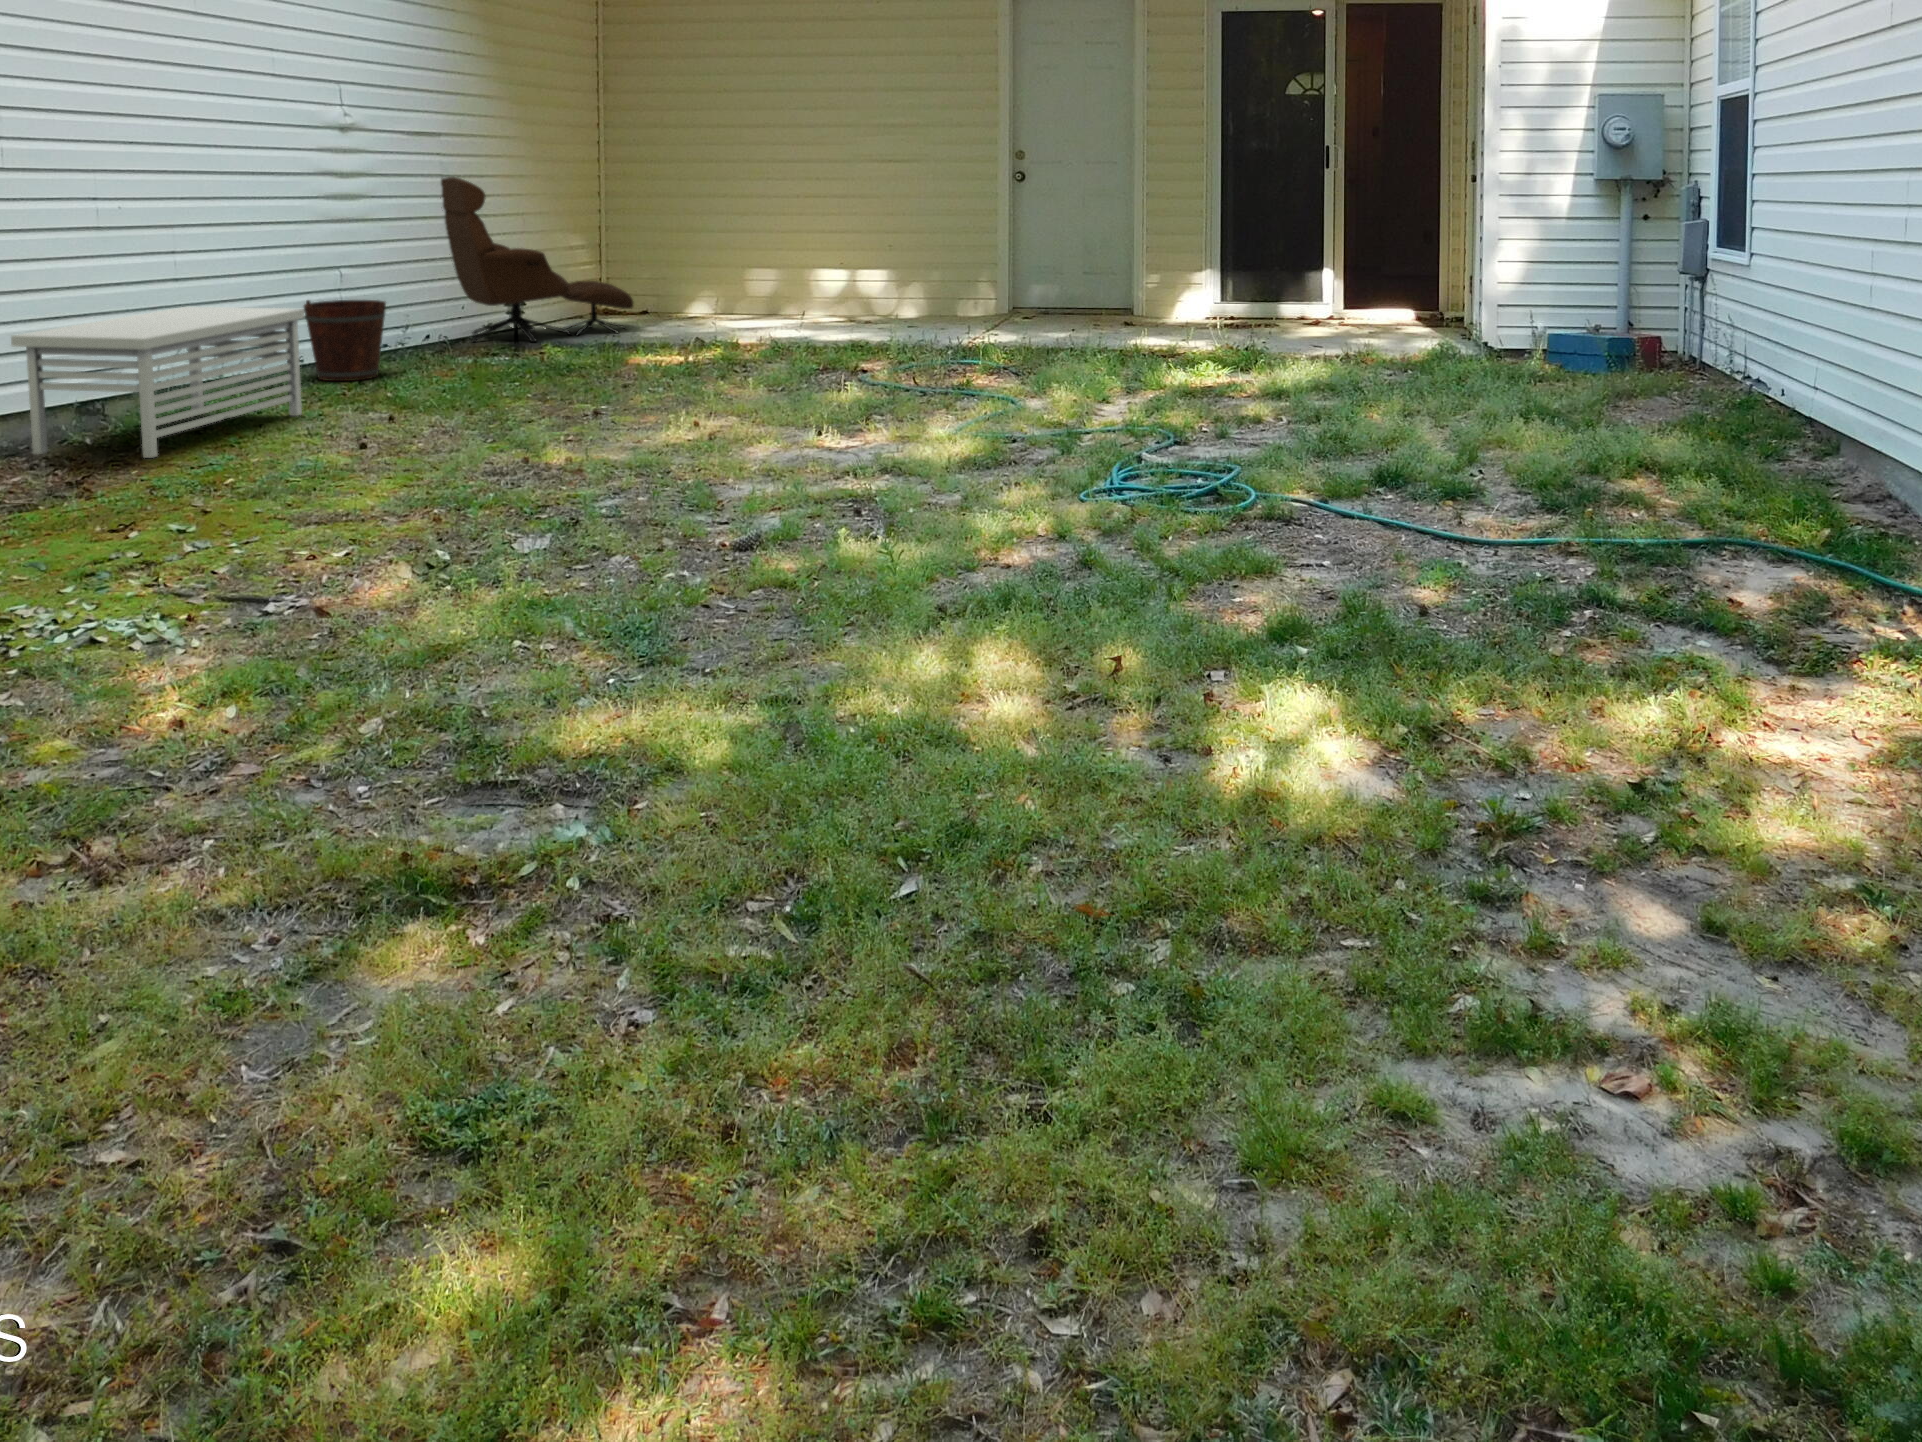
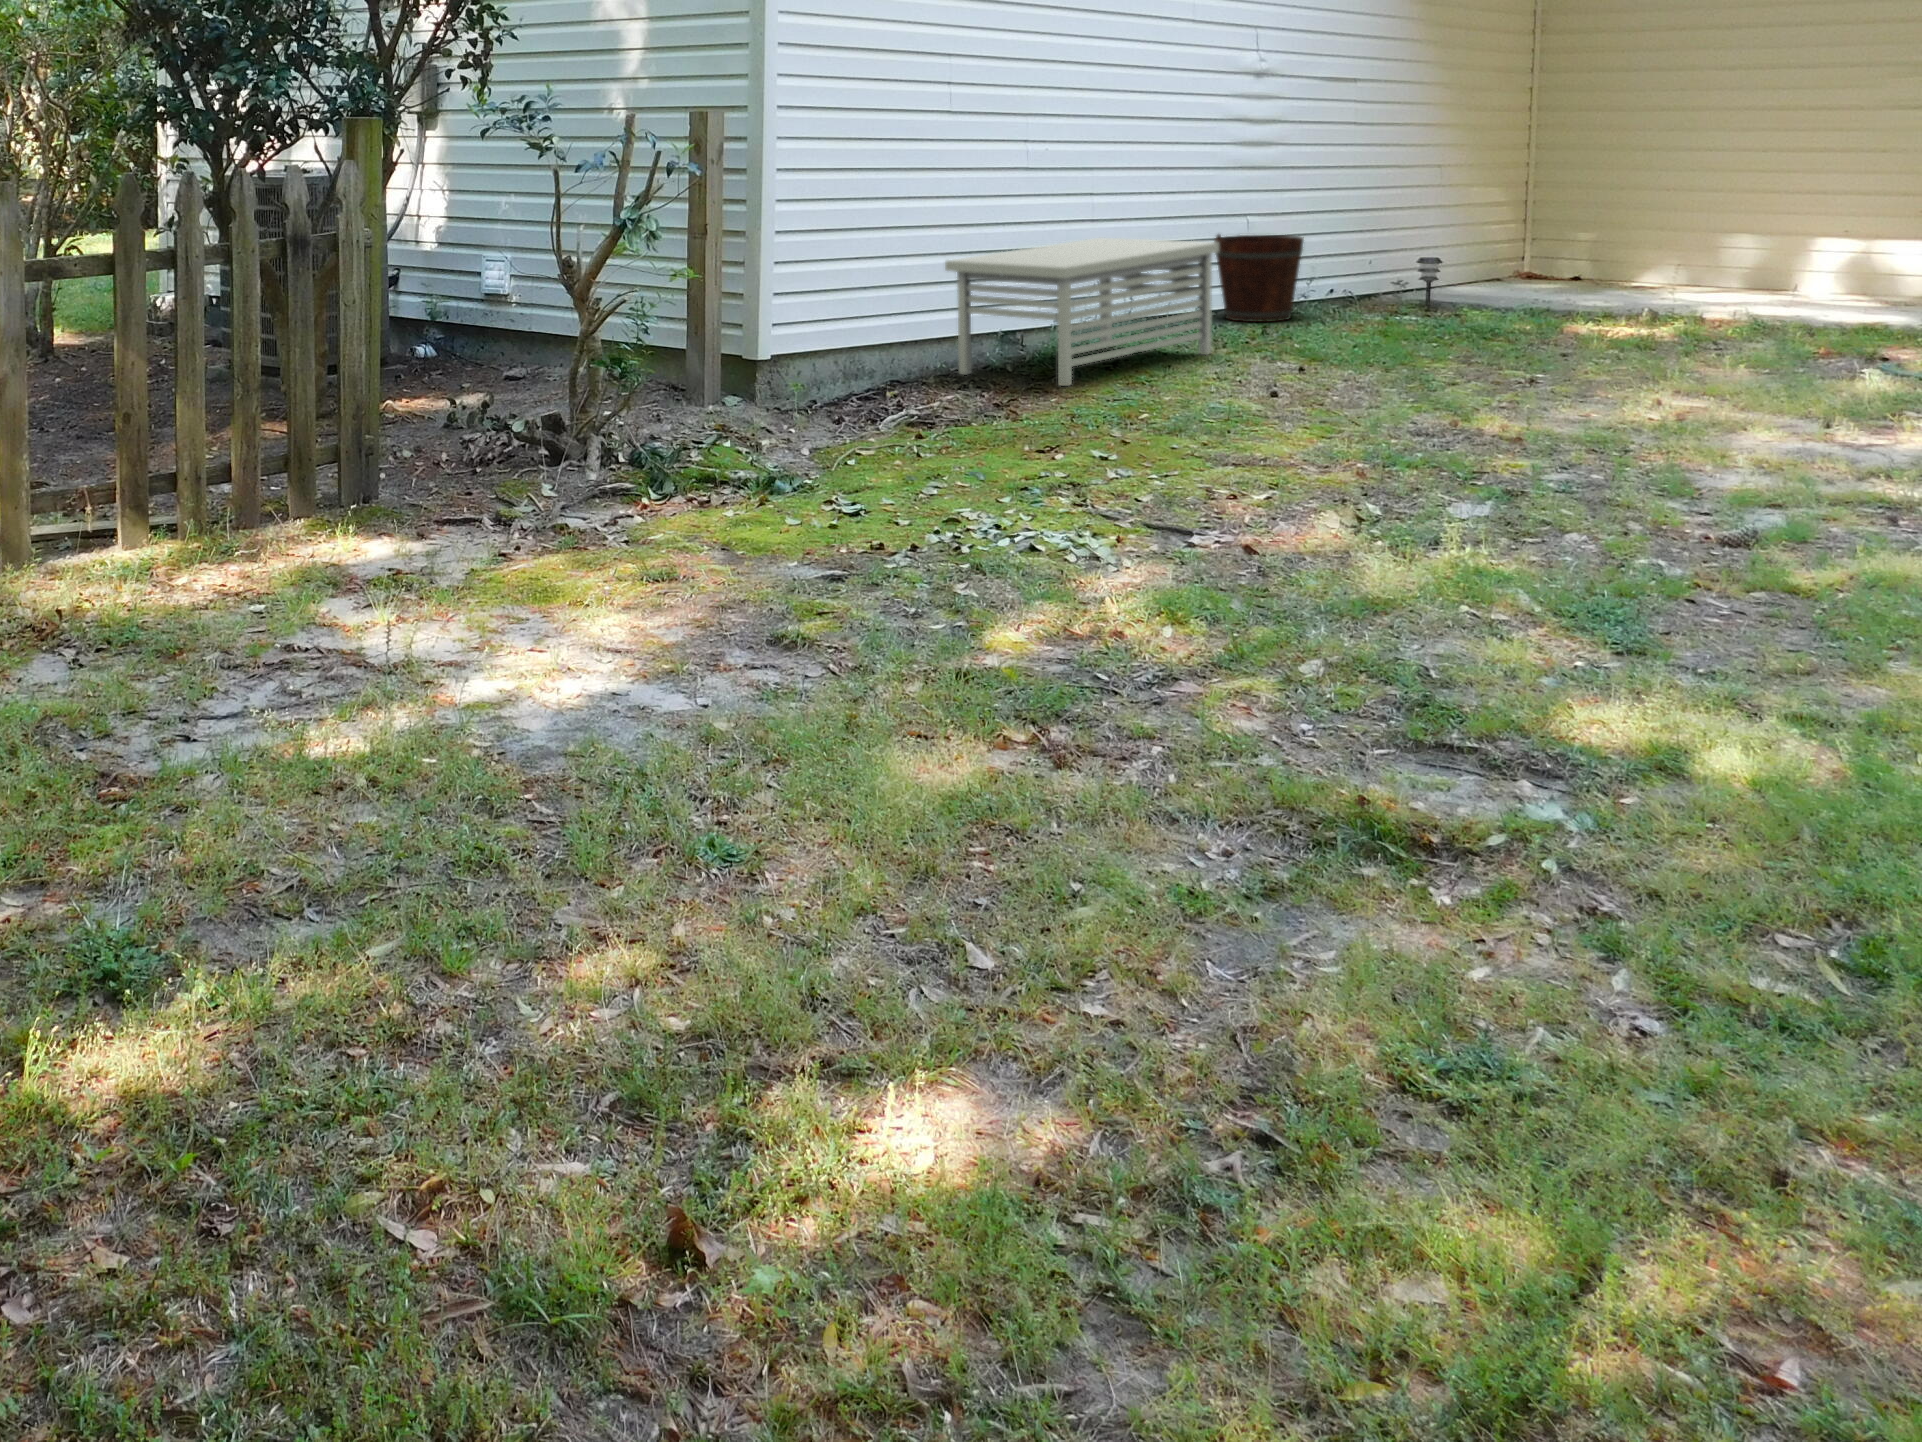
lounge chair: present [441,177,633,342] -> none [1367,99,1609,289]

